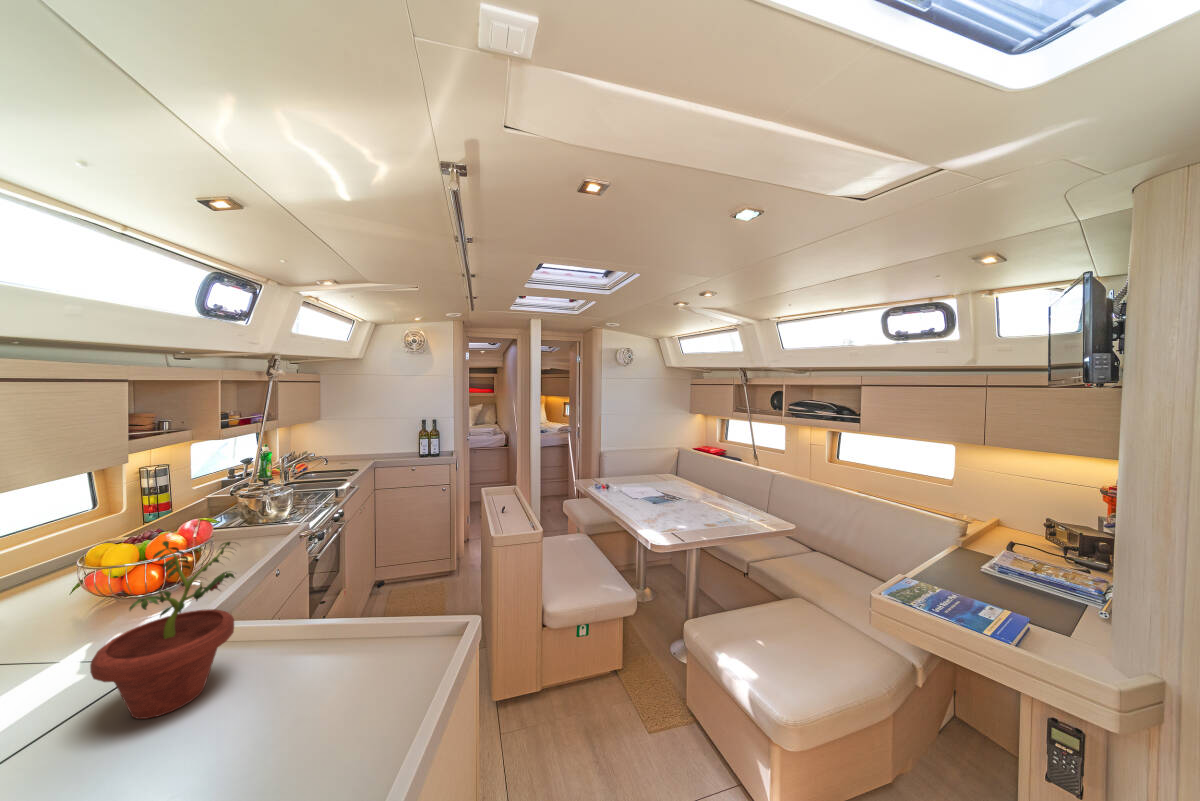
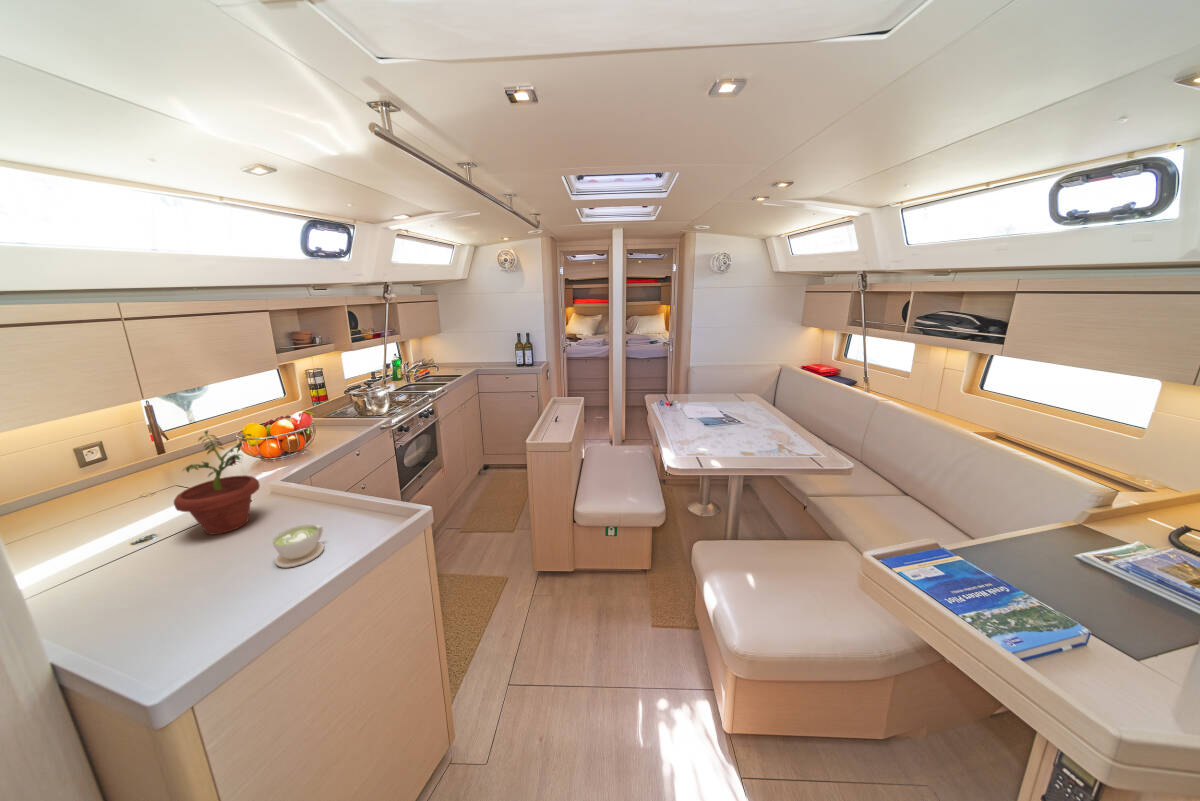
coffee cup: none [326,658,391,730] -> present [273,525,324,568]

